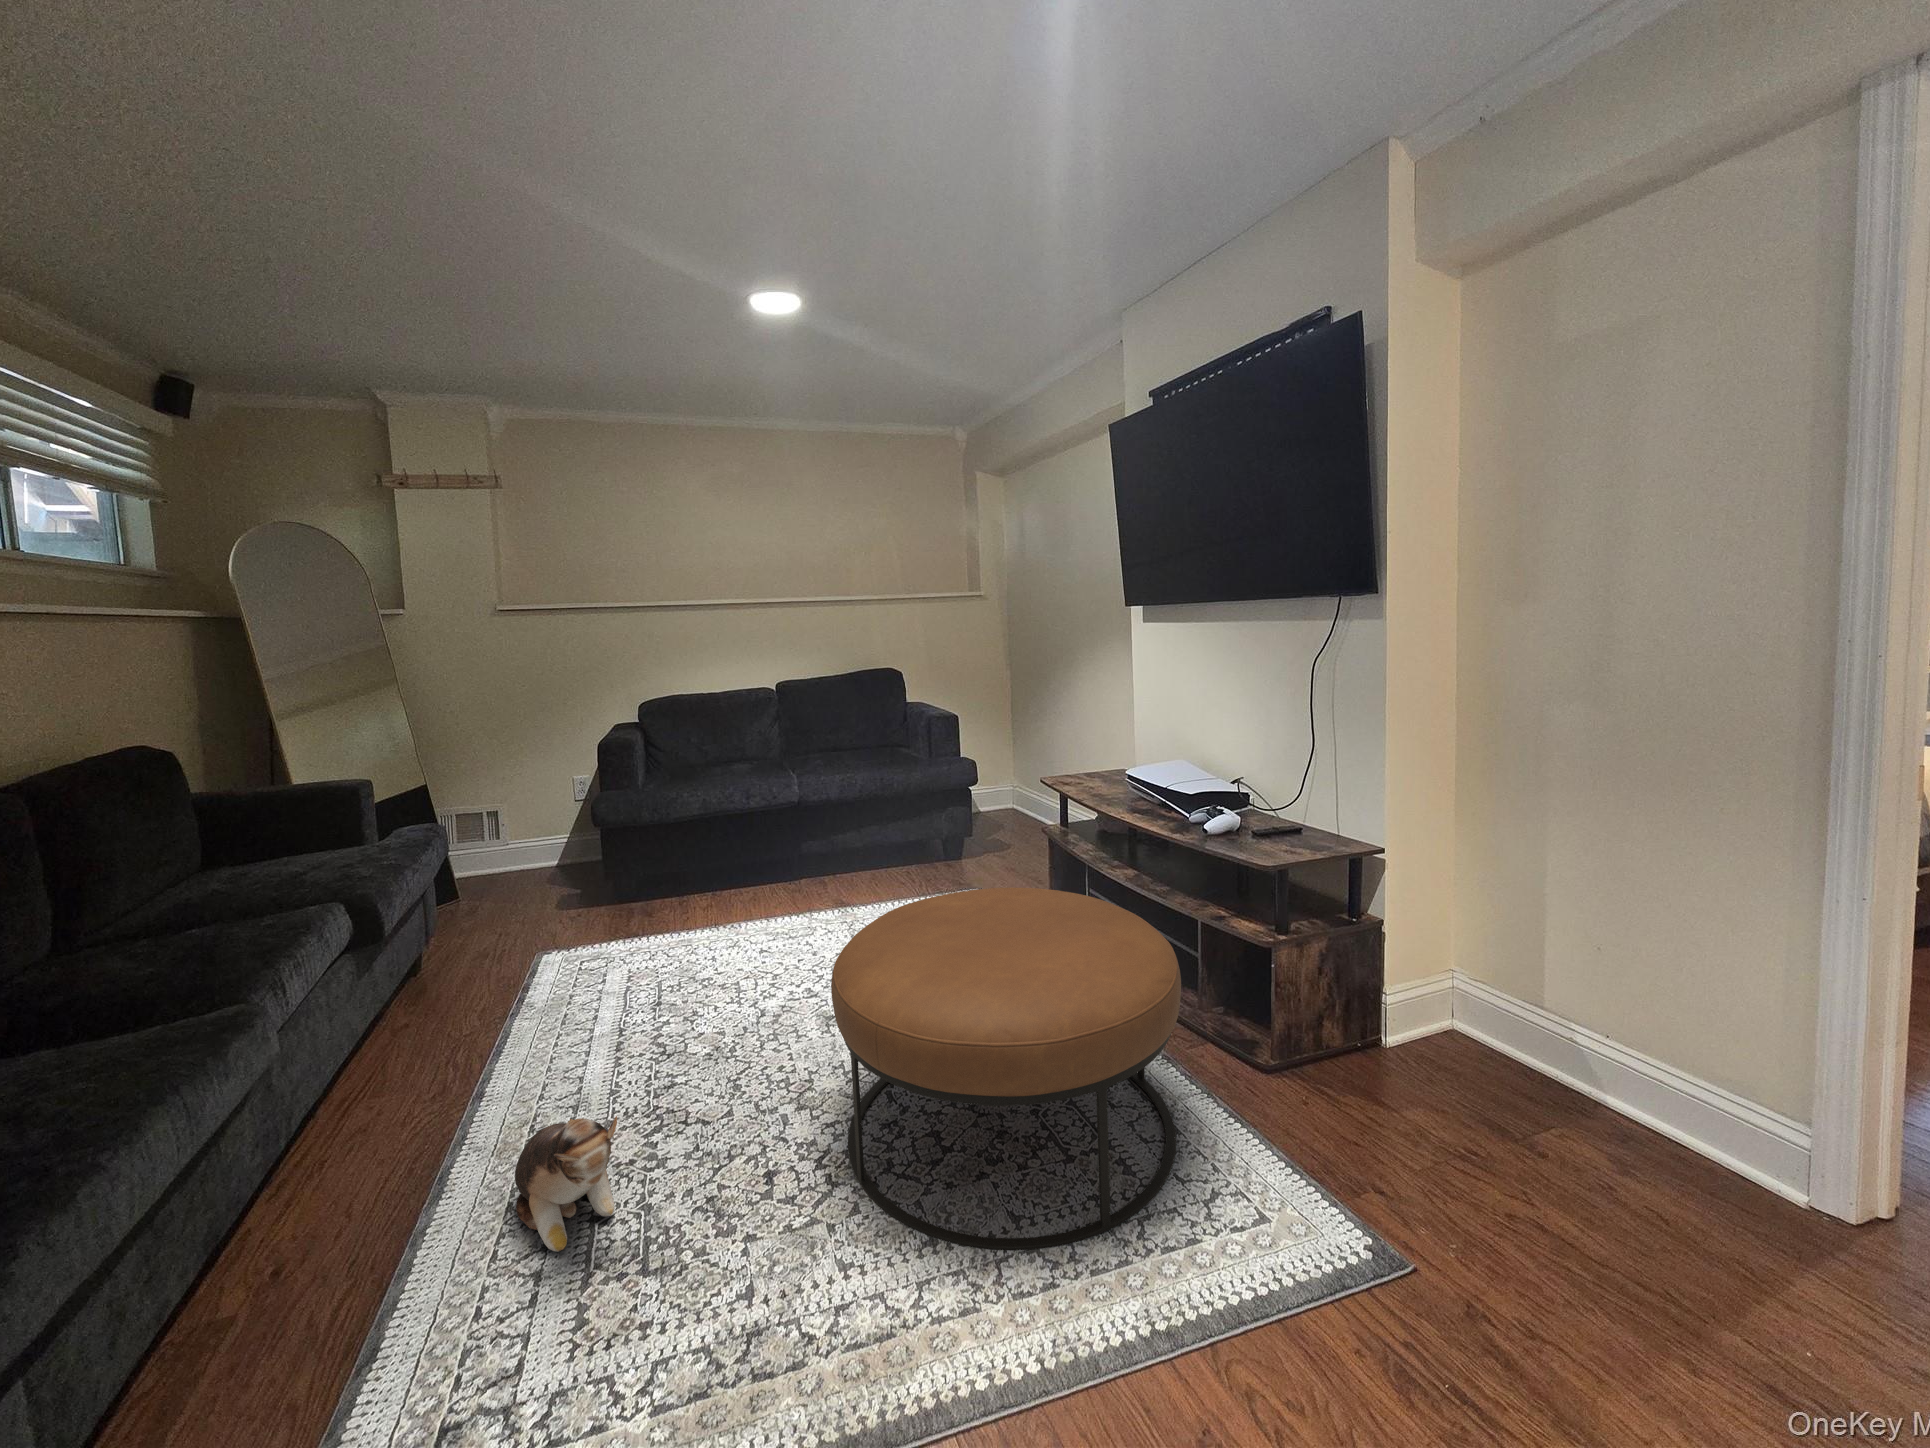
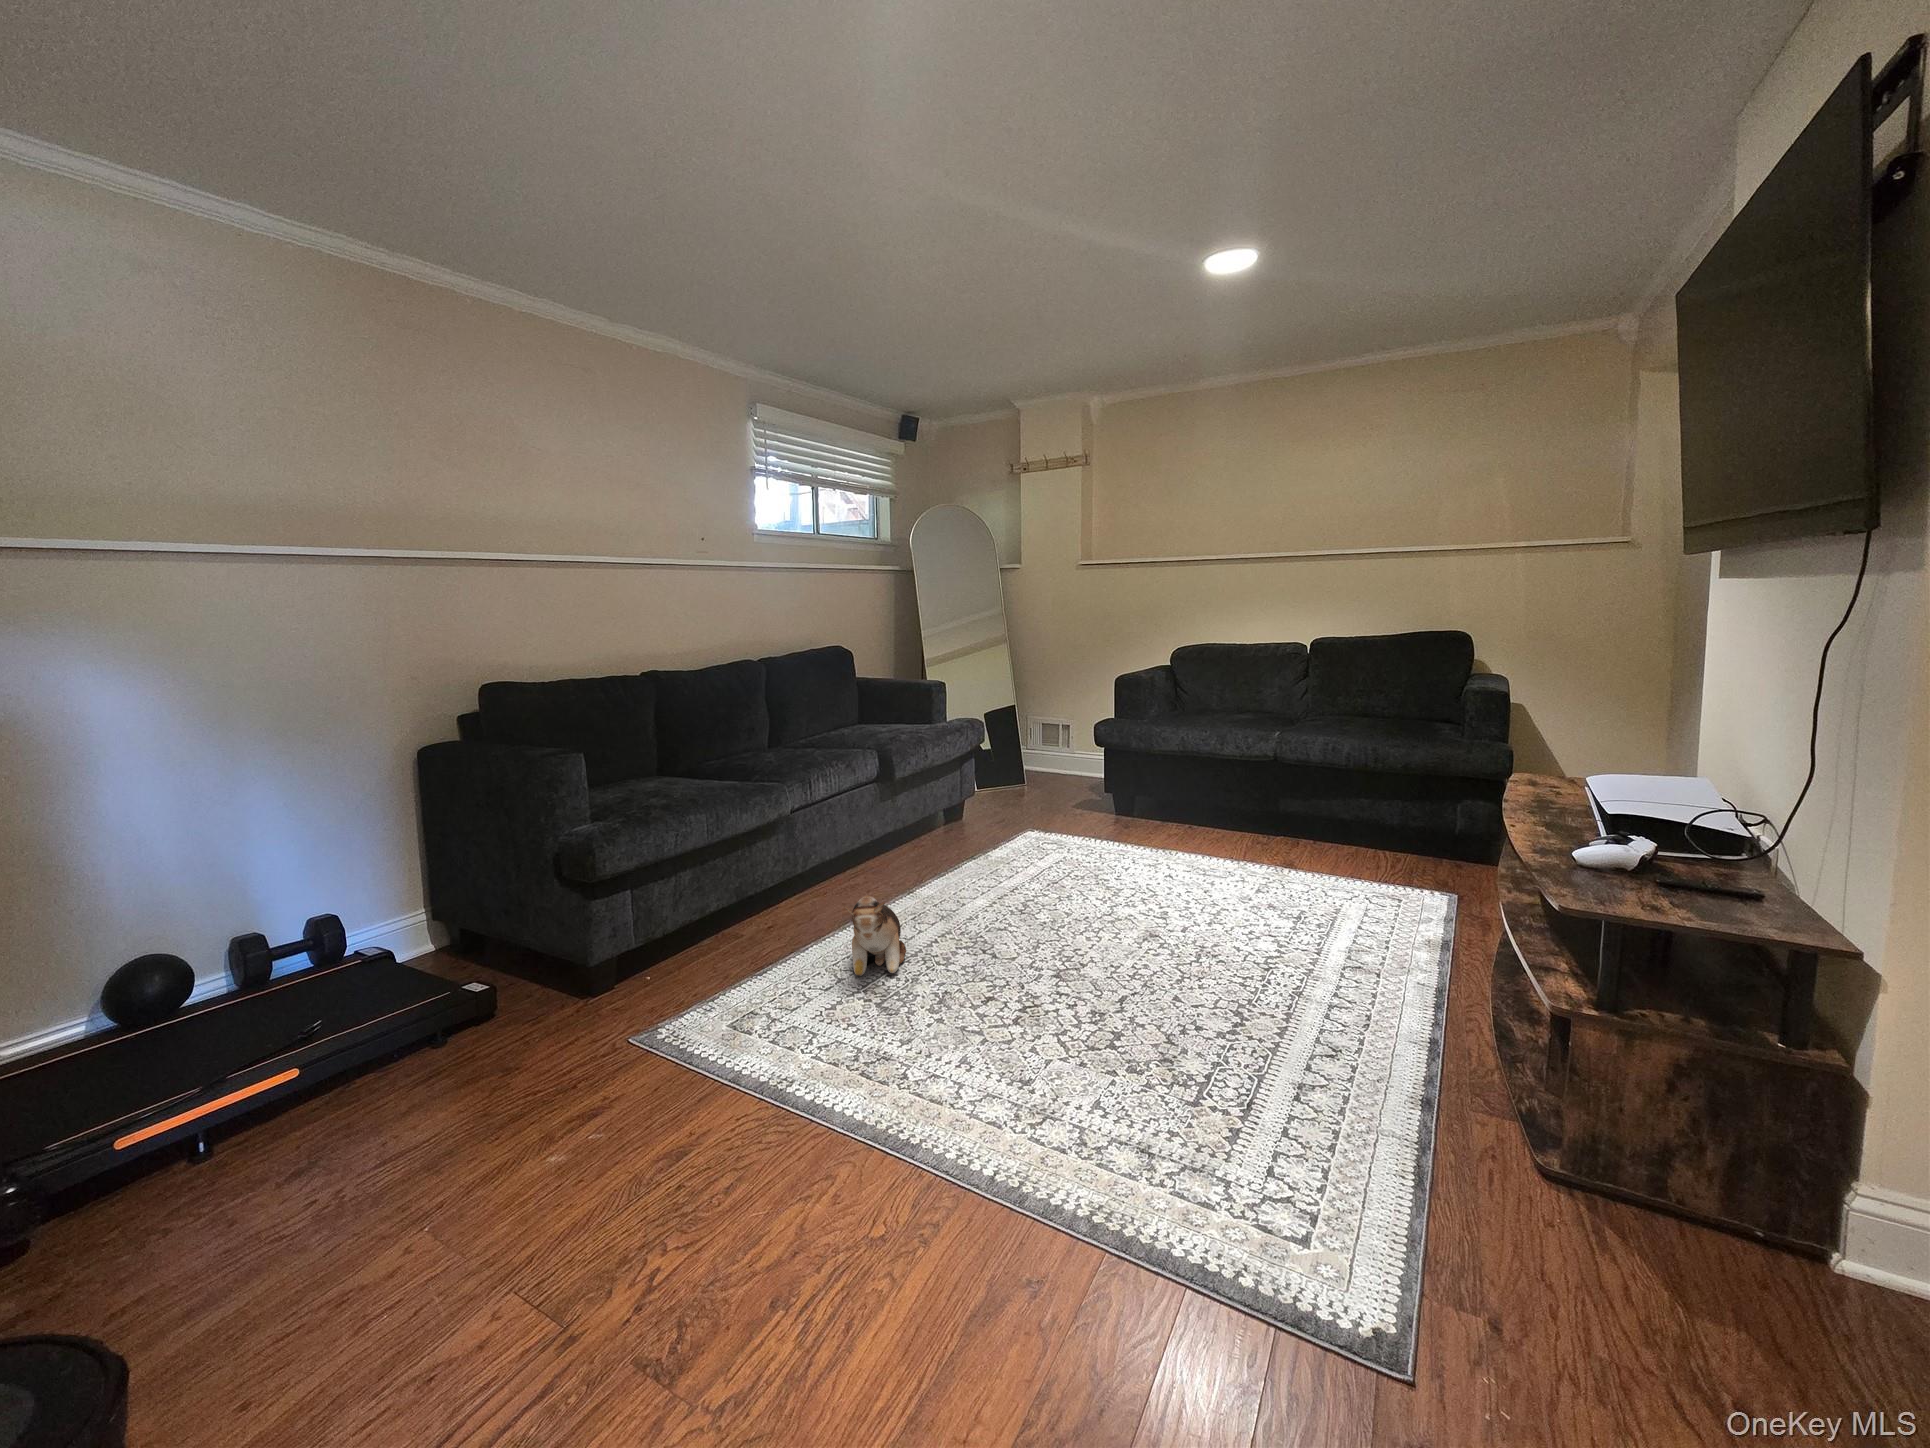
ottoman: present [831,888,1181,1251] -> none [1013,839,1379,1170]

